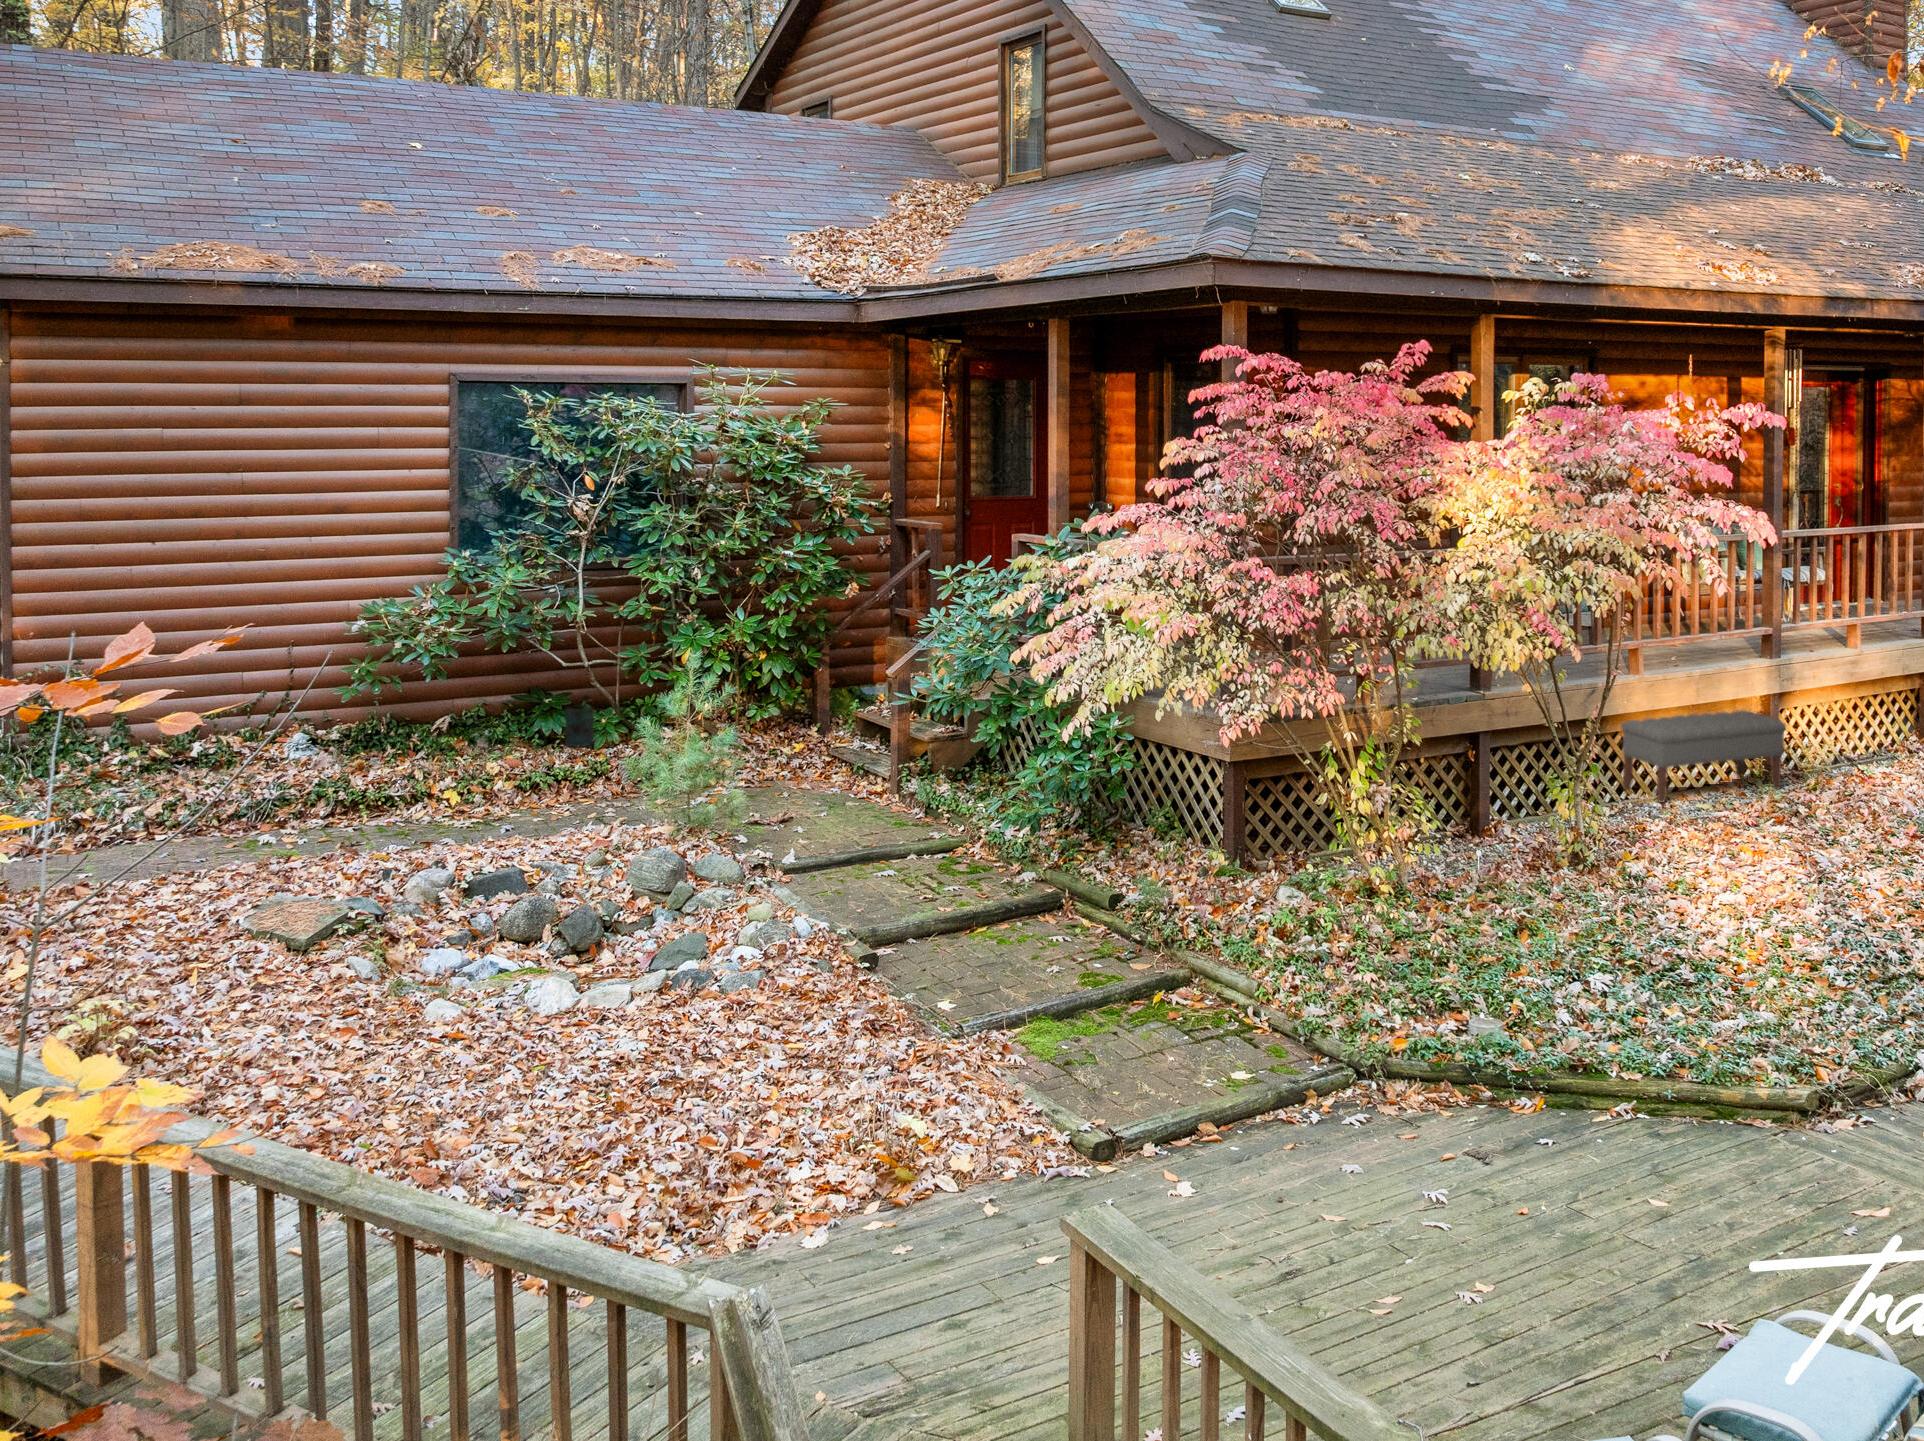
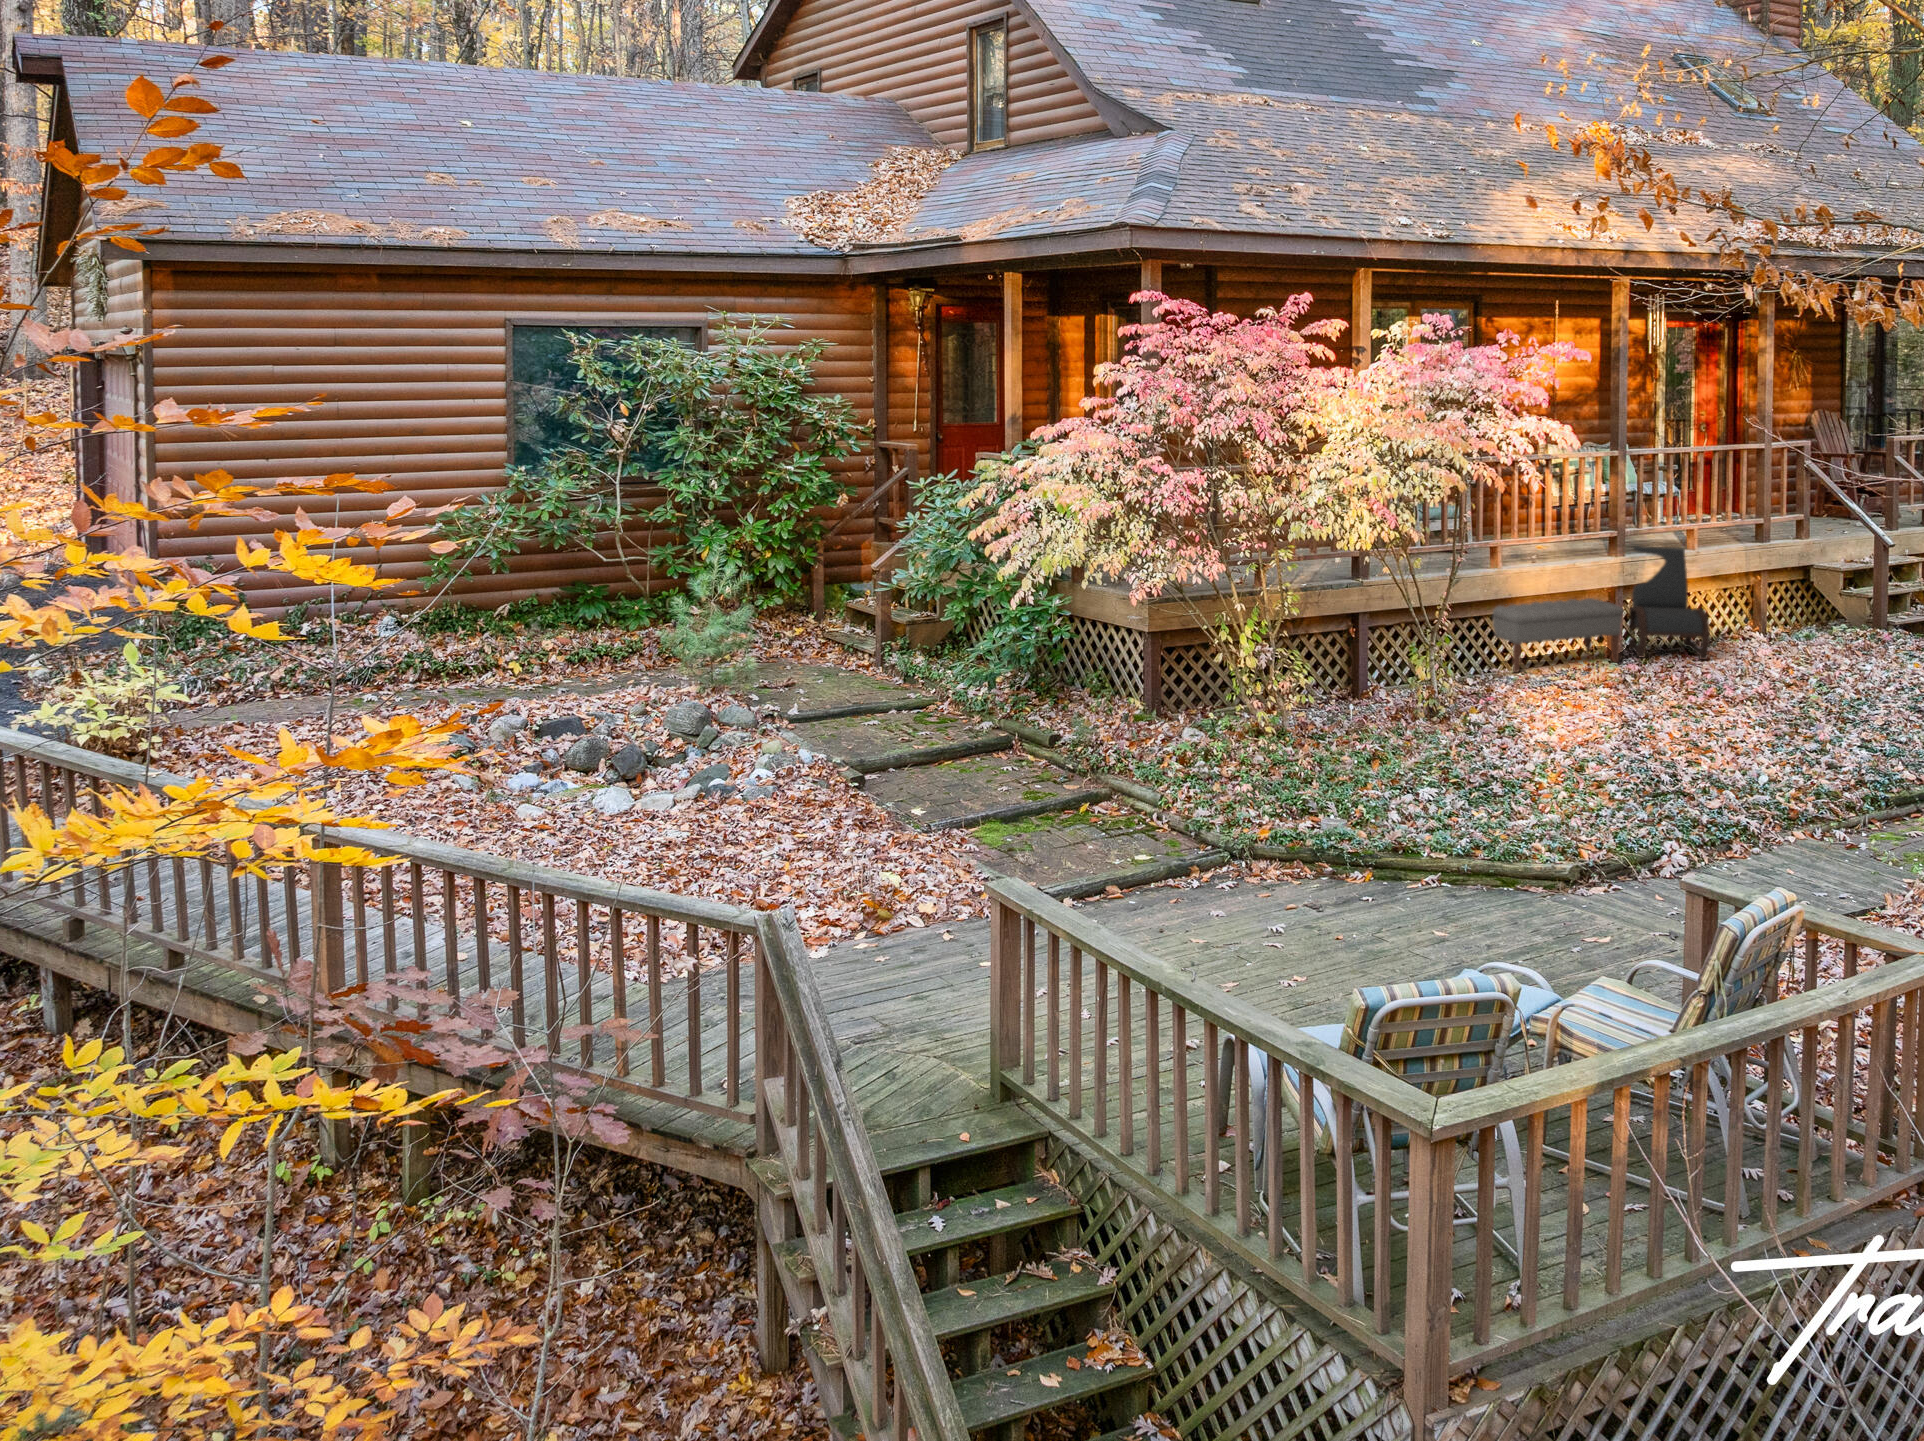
lounge chair: none [1780,647,1890,785] -> present [1628,546,1710,660]
watering can: present [565,695,594,747] -> none [605,588,630,631]

